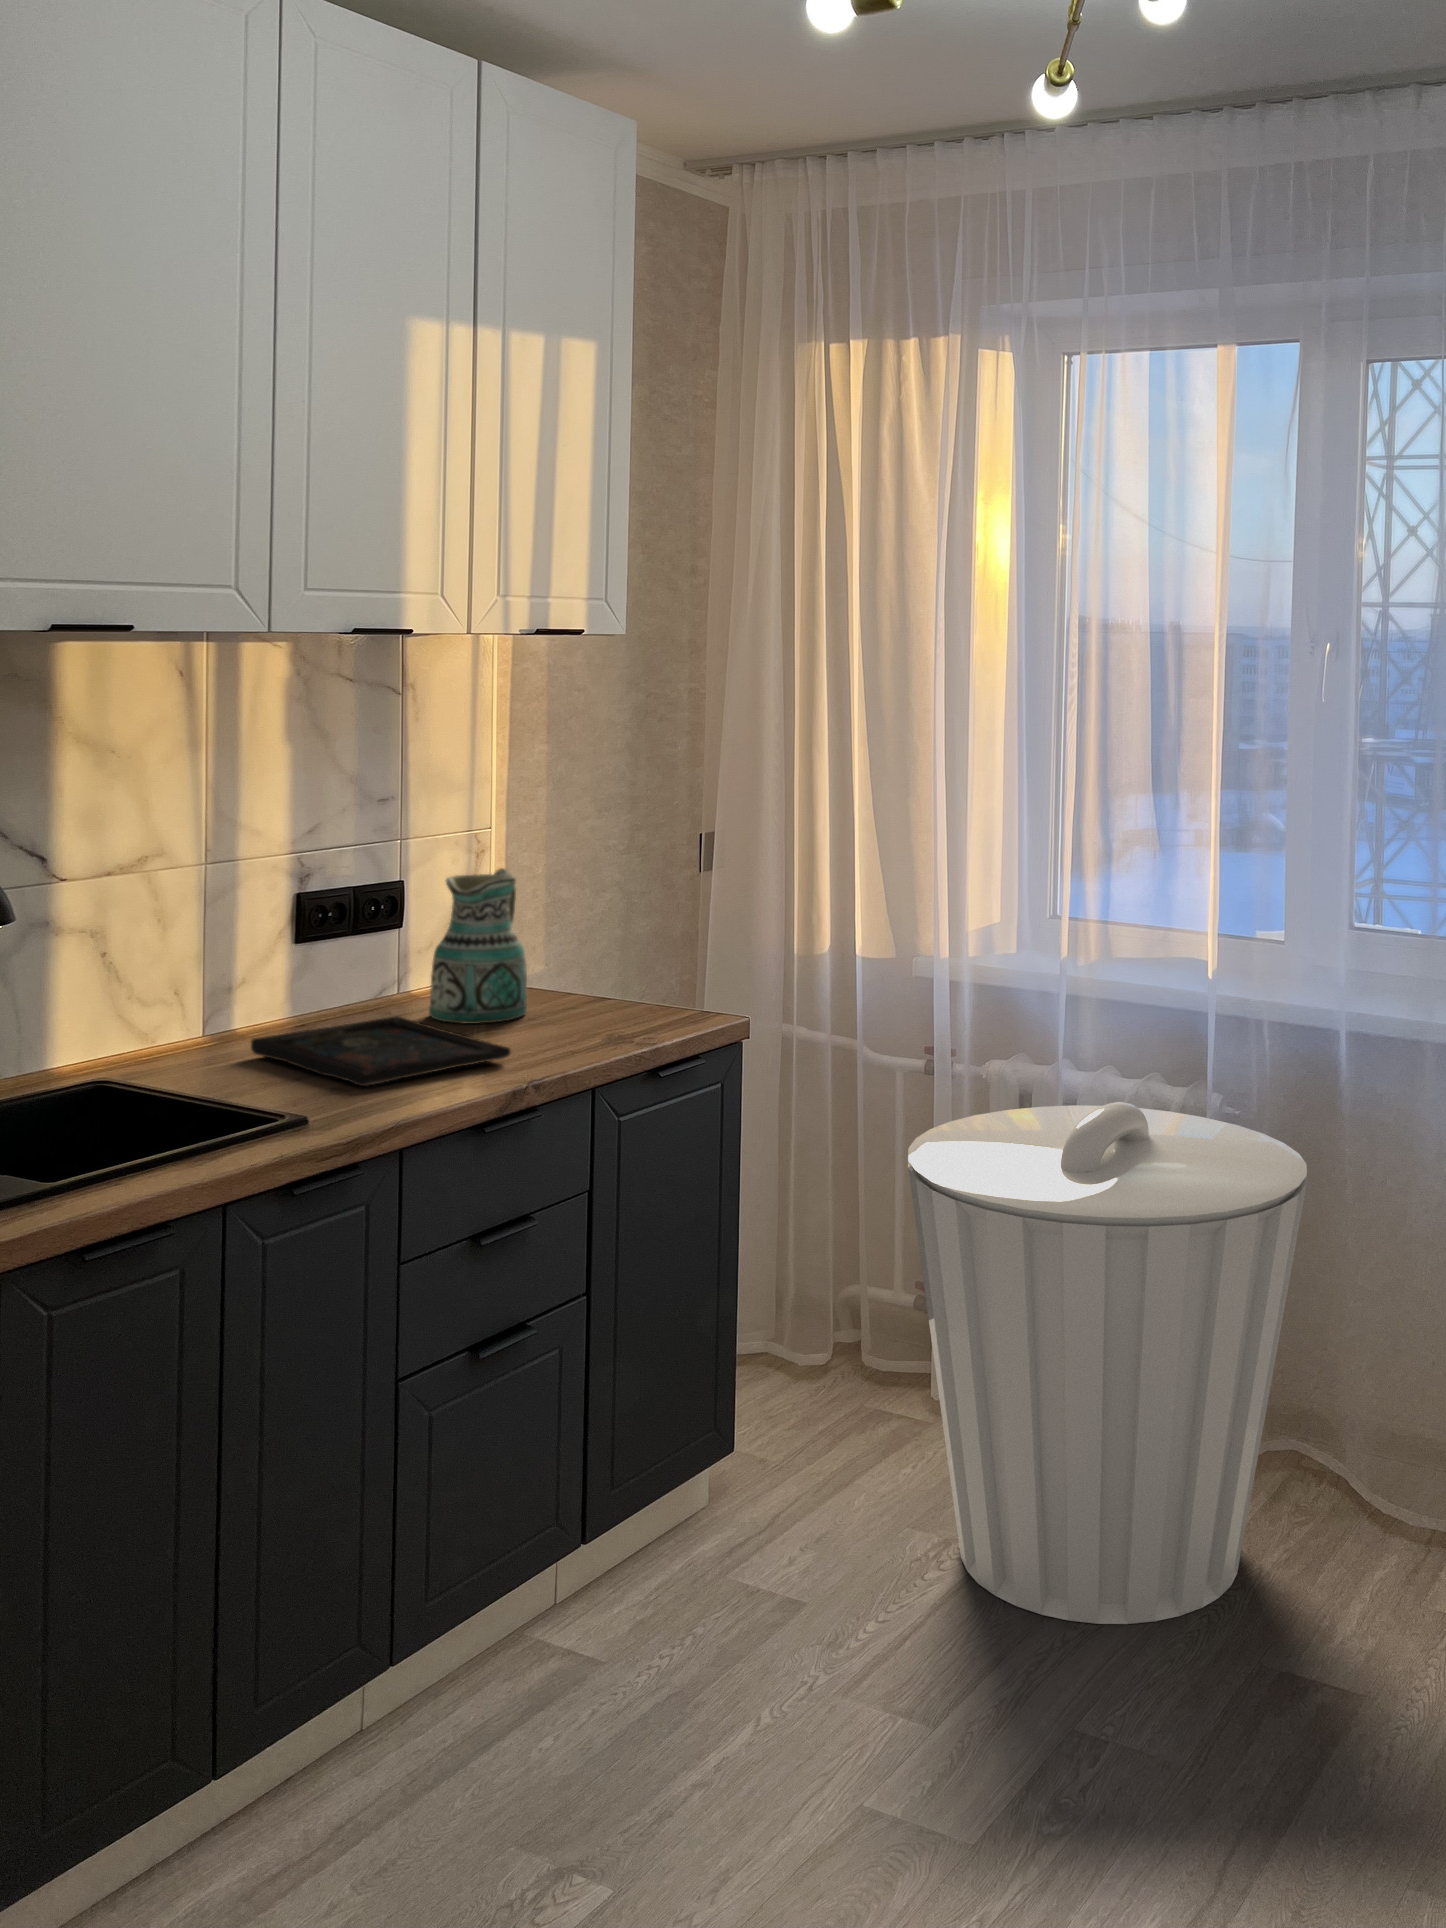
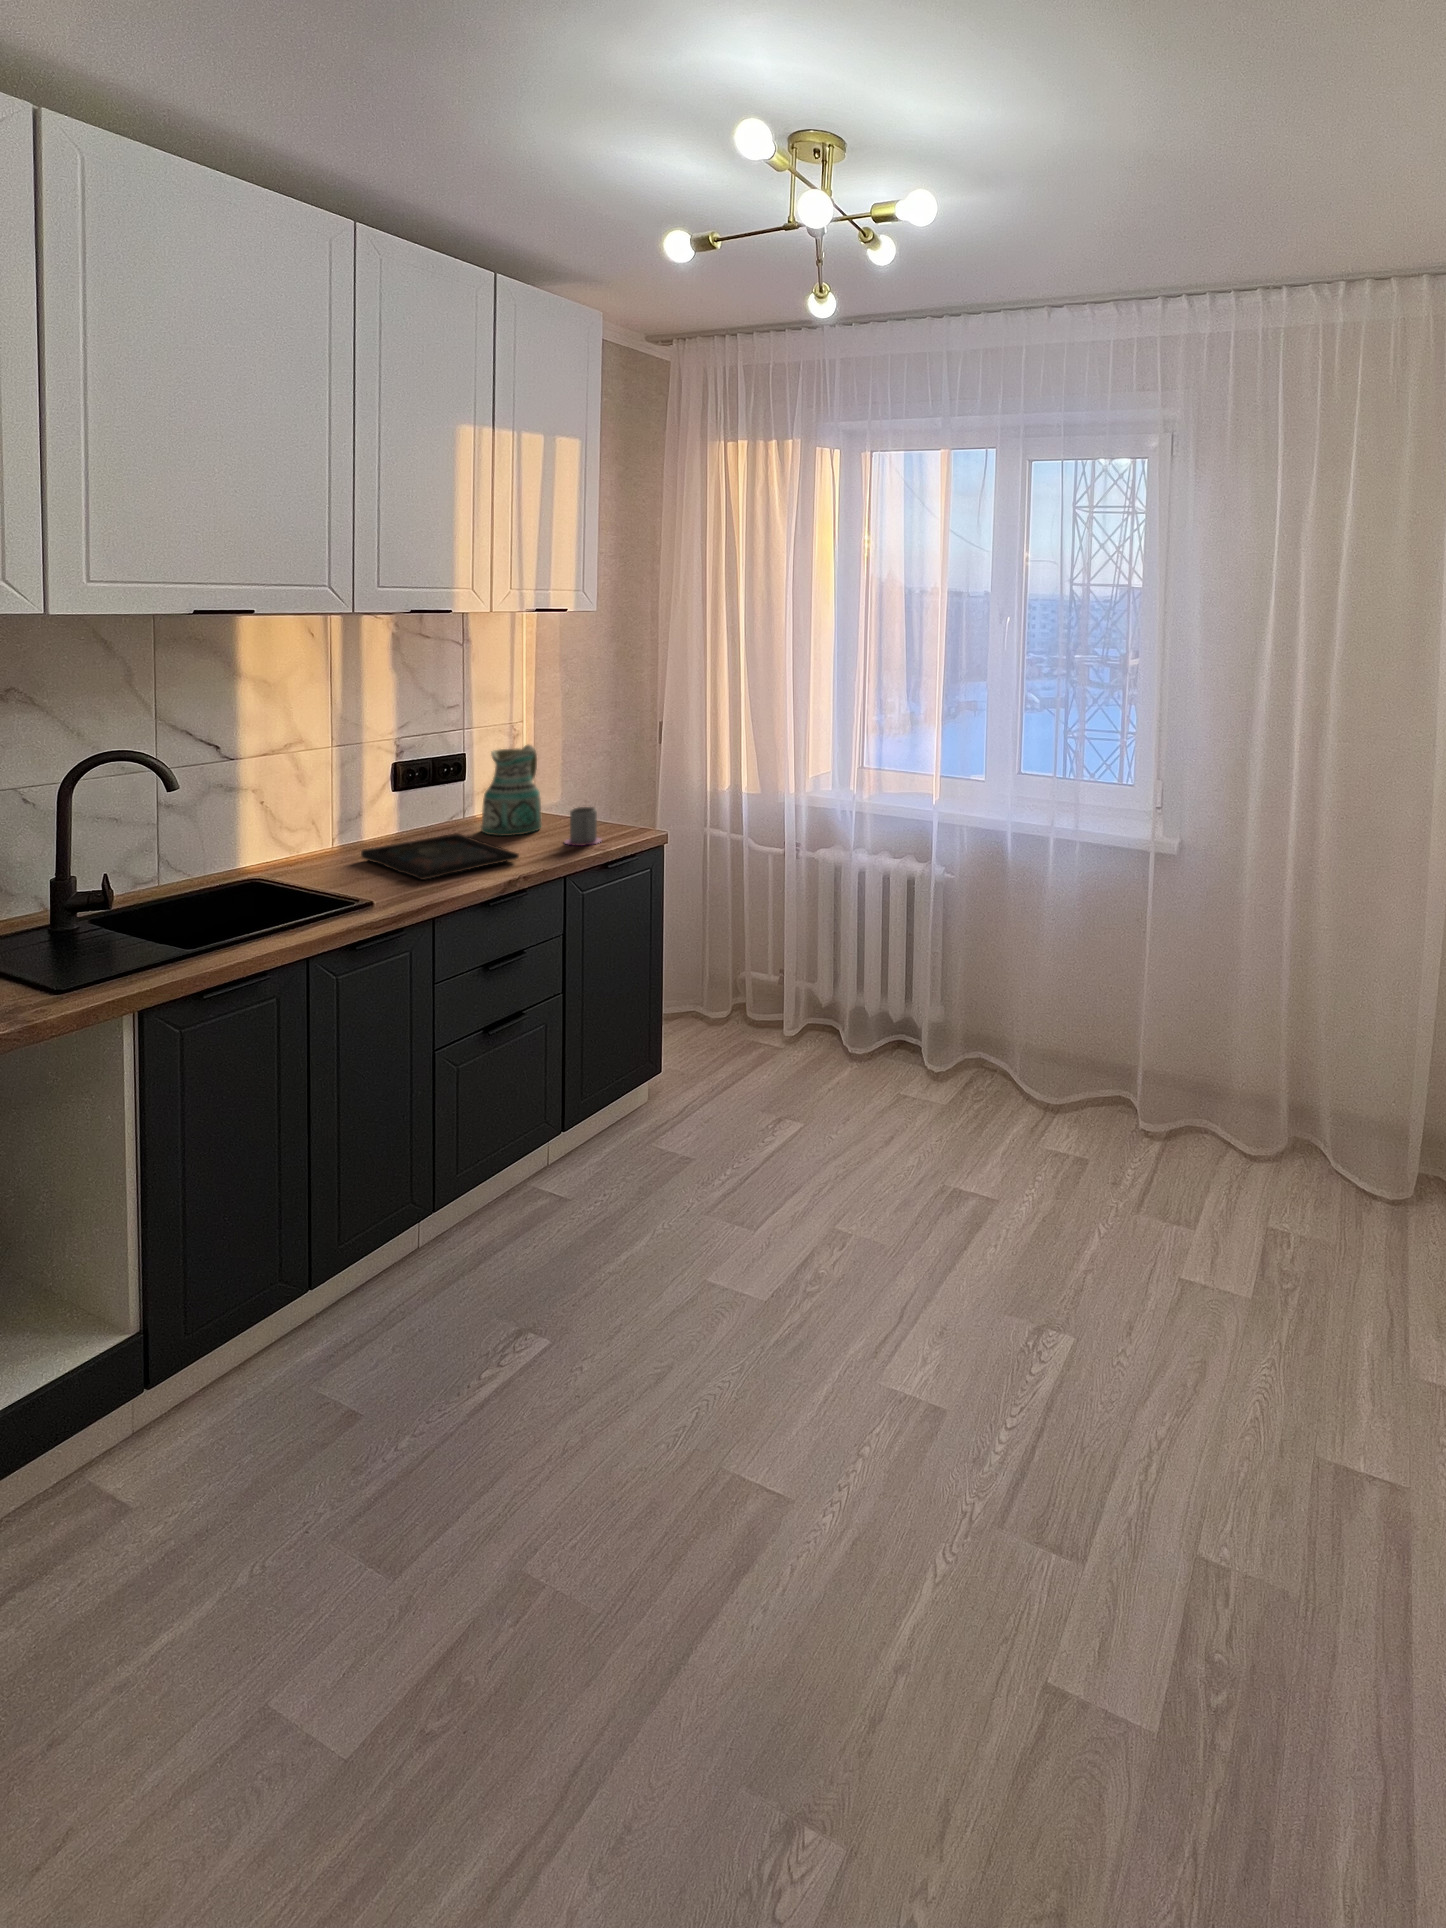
mug: none [573,974,637,1039] -> present [565,807,601,846]
trash can: present [908,1102,1307,1624] -> none [757,875,981,1166]

